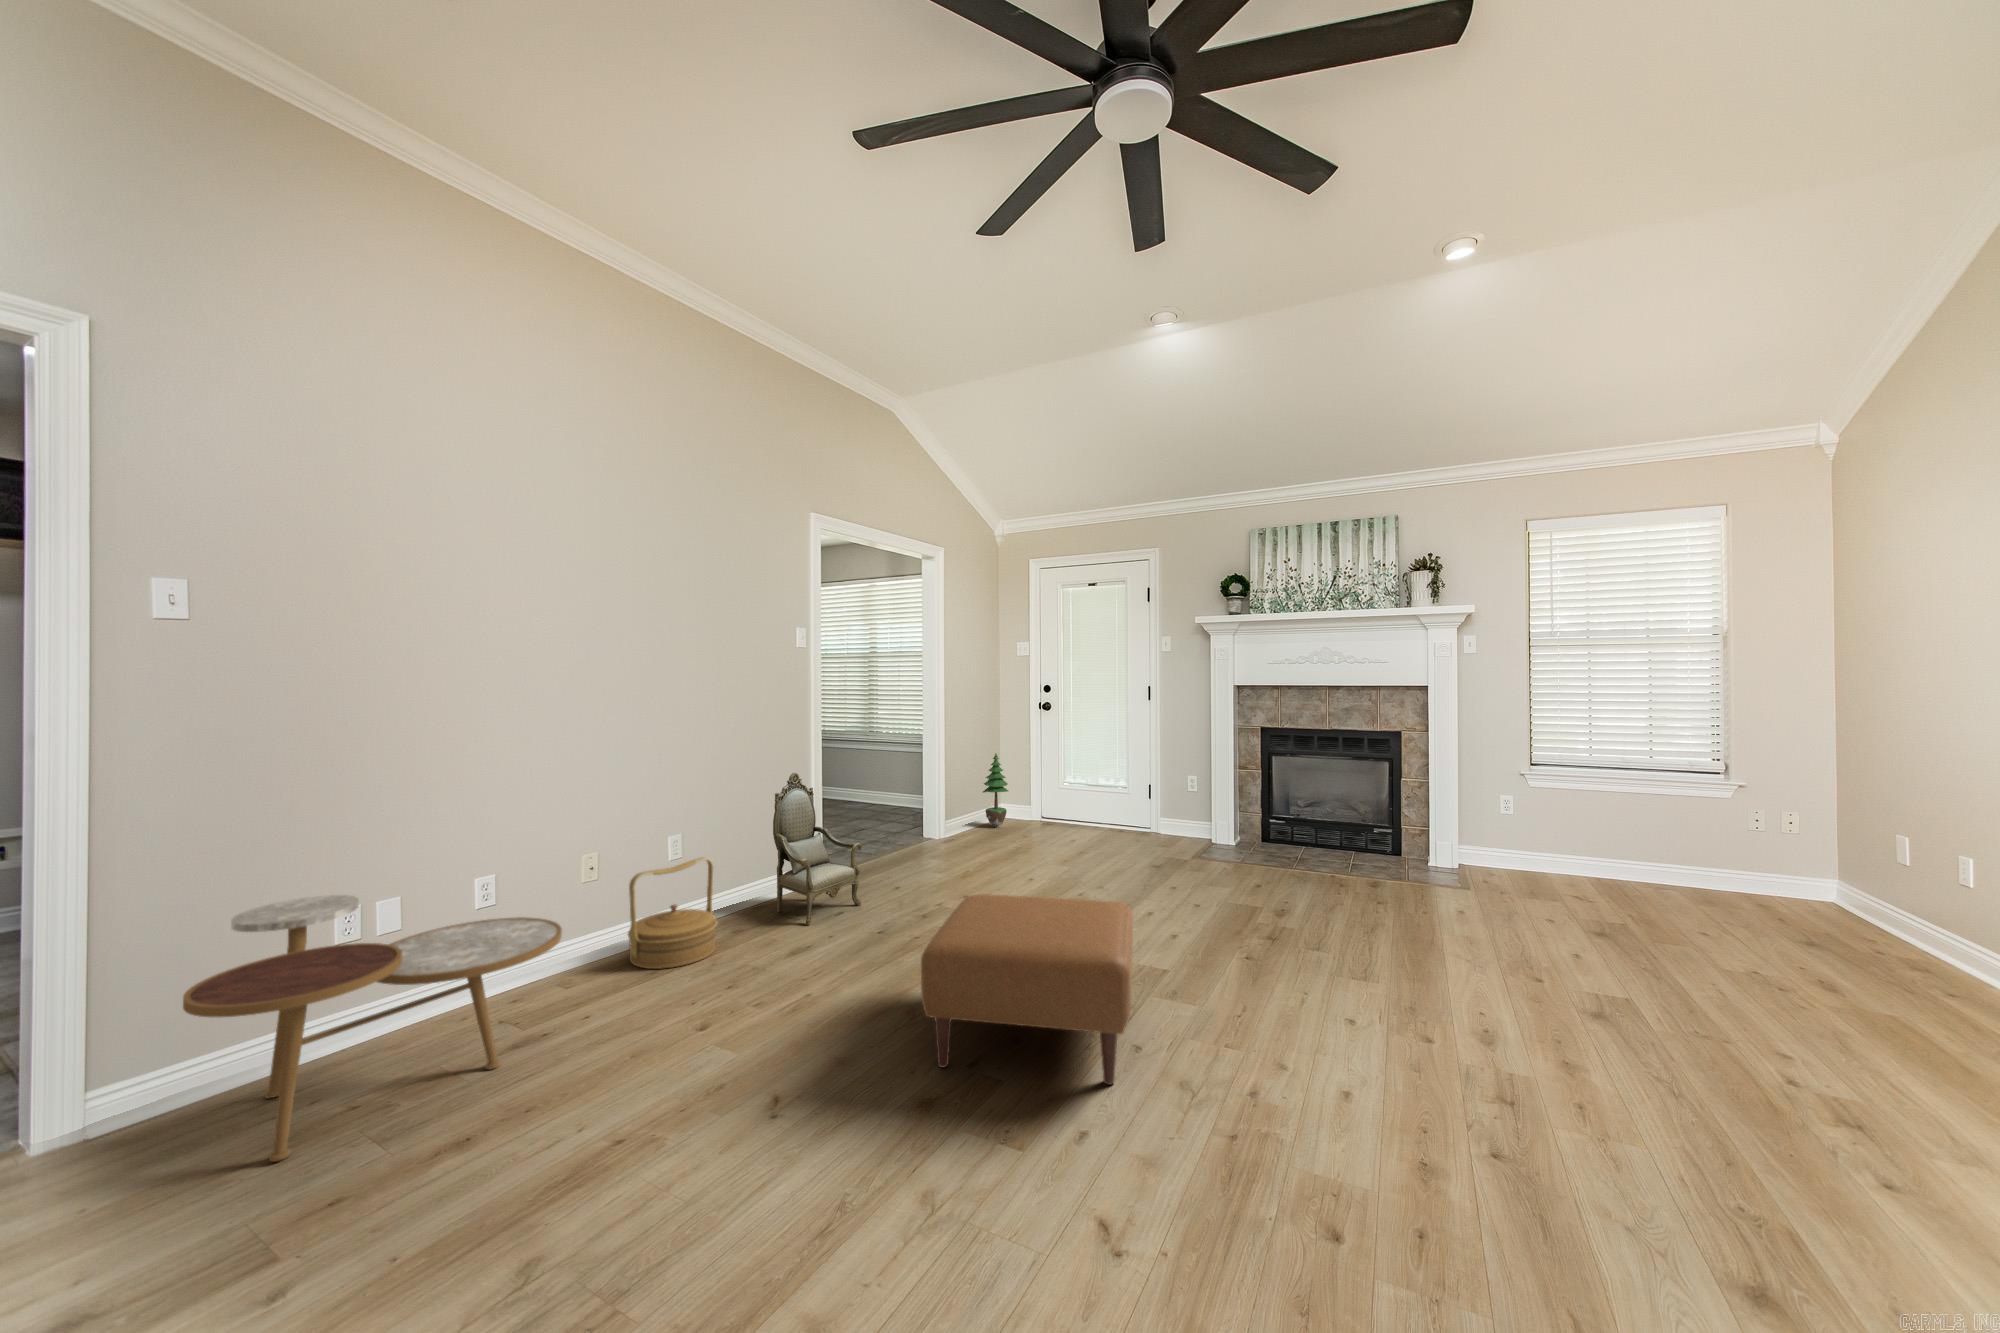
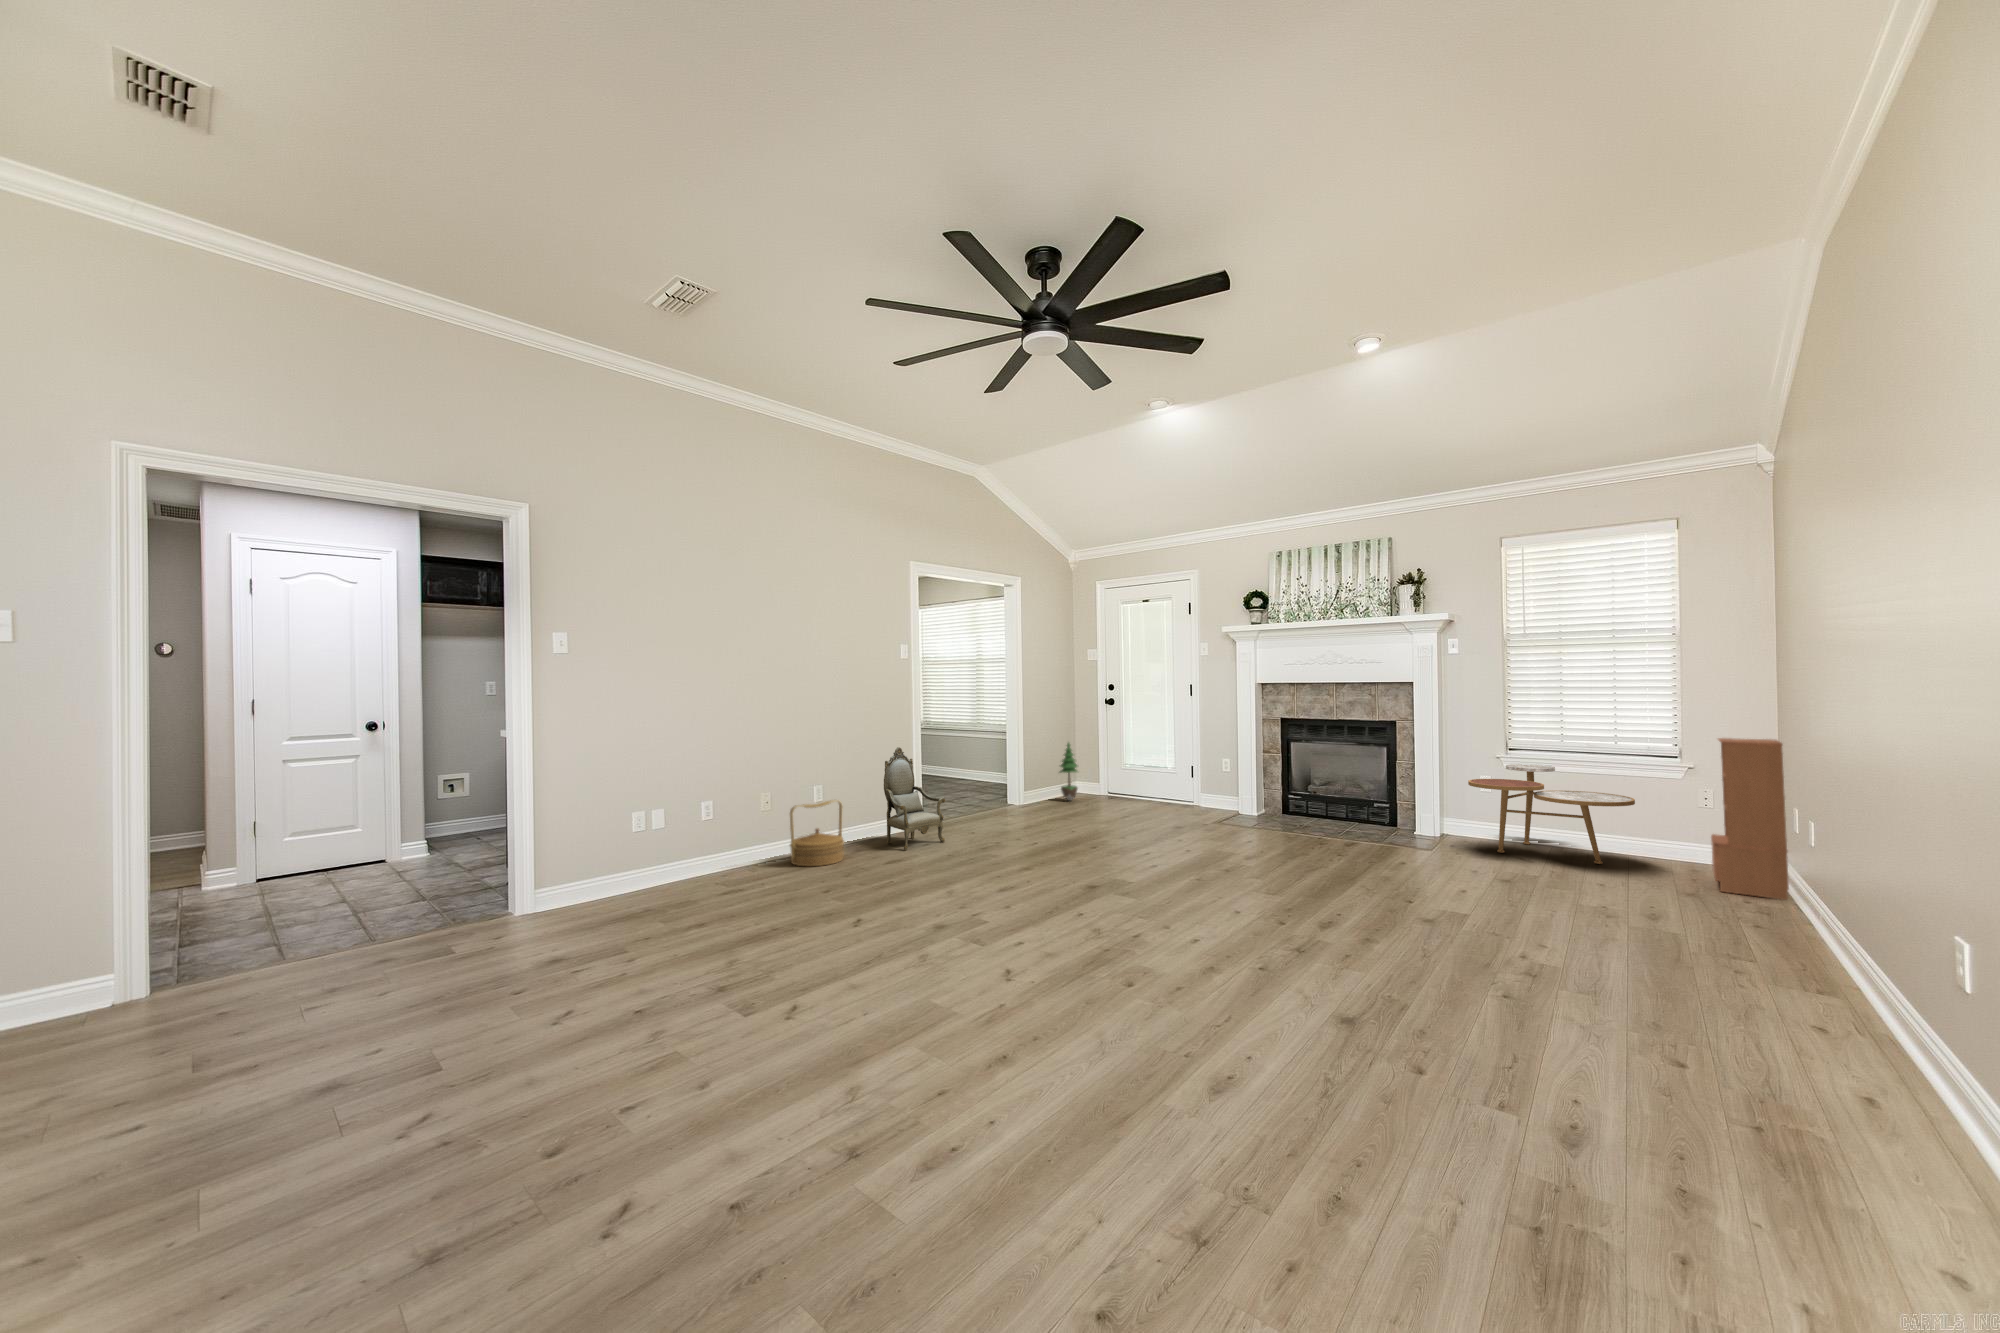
bookcase: none [1806,760,1926,957] -> present [1711,738,1789,900]
ottoman: present [921,894,1133,1085] -> none [947,820,1097,924]
side table: present [183,895,562,1162] -> present [1468,764,1635,864]

